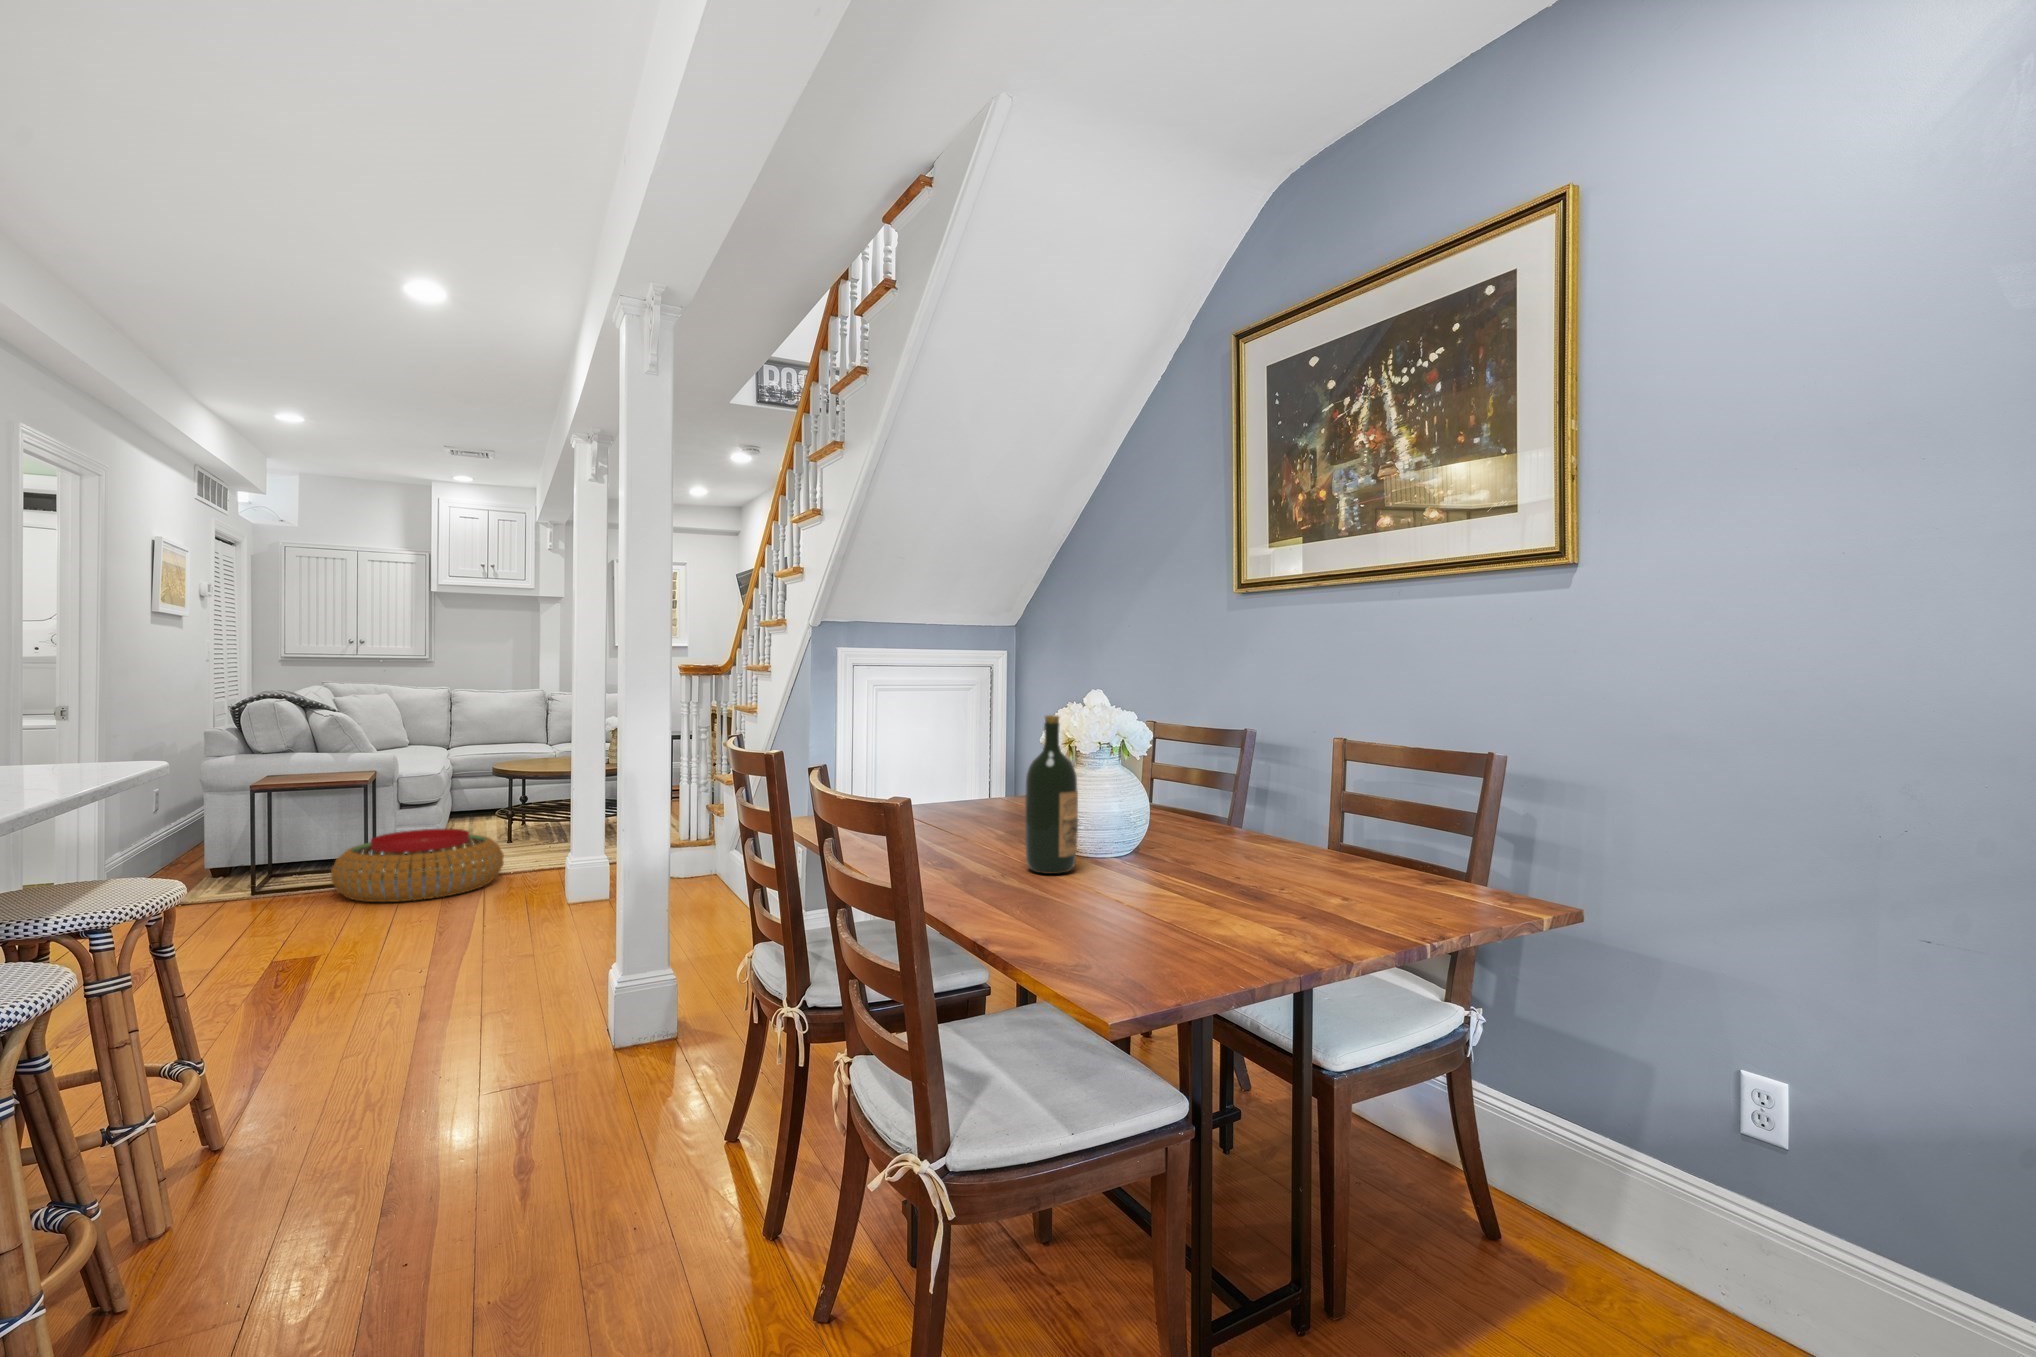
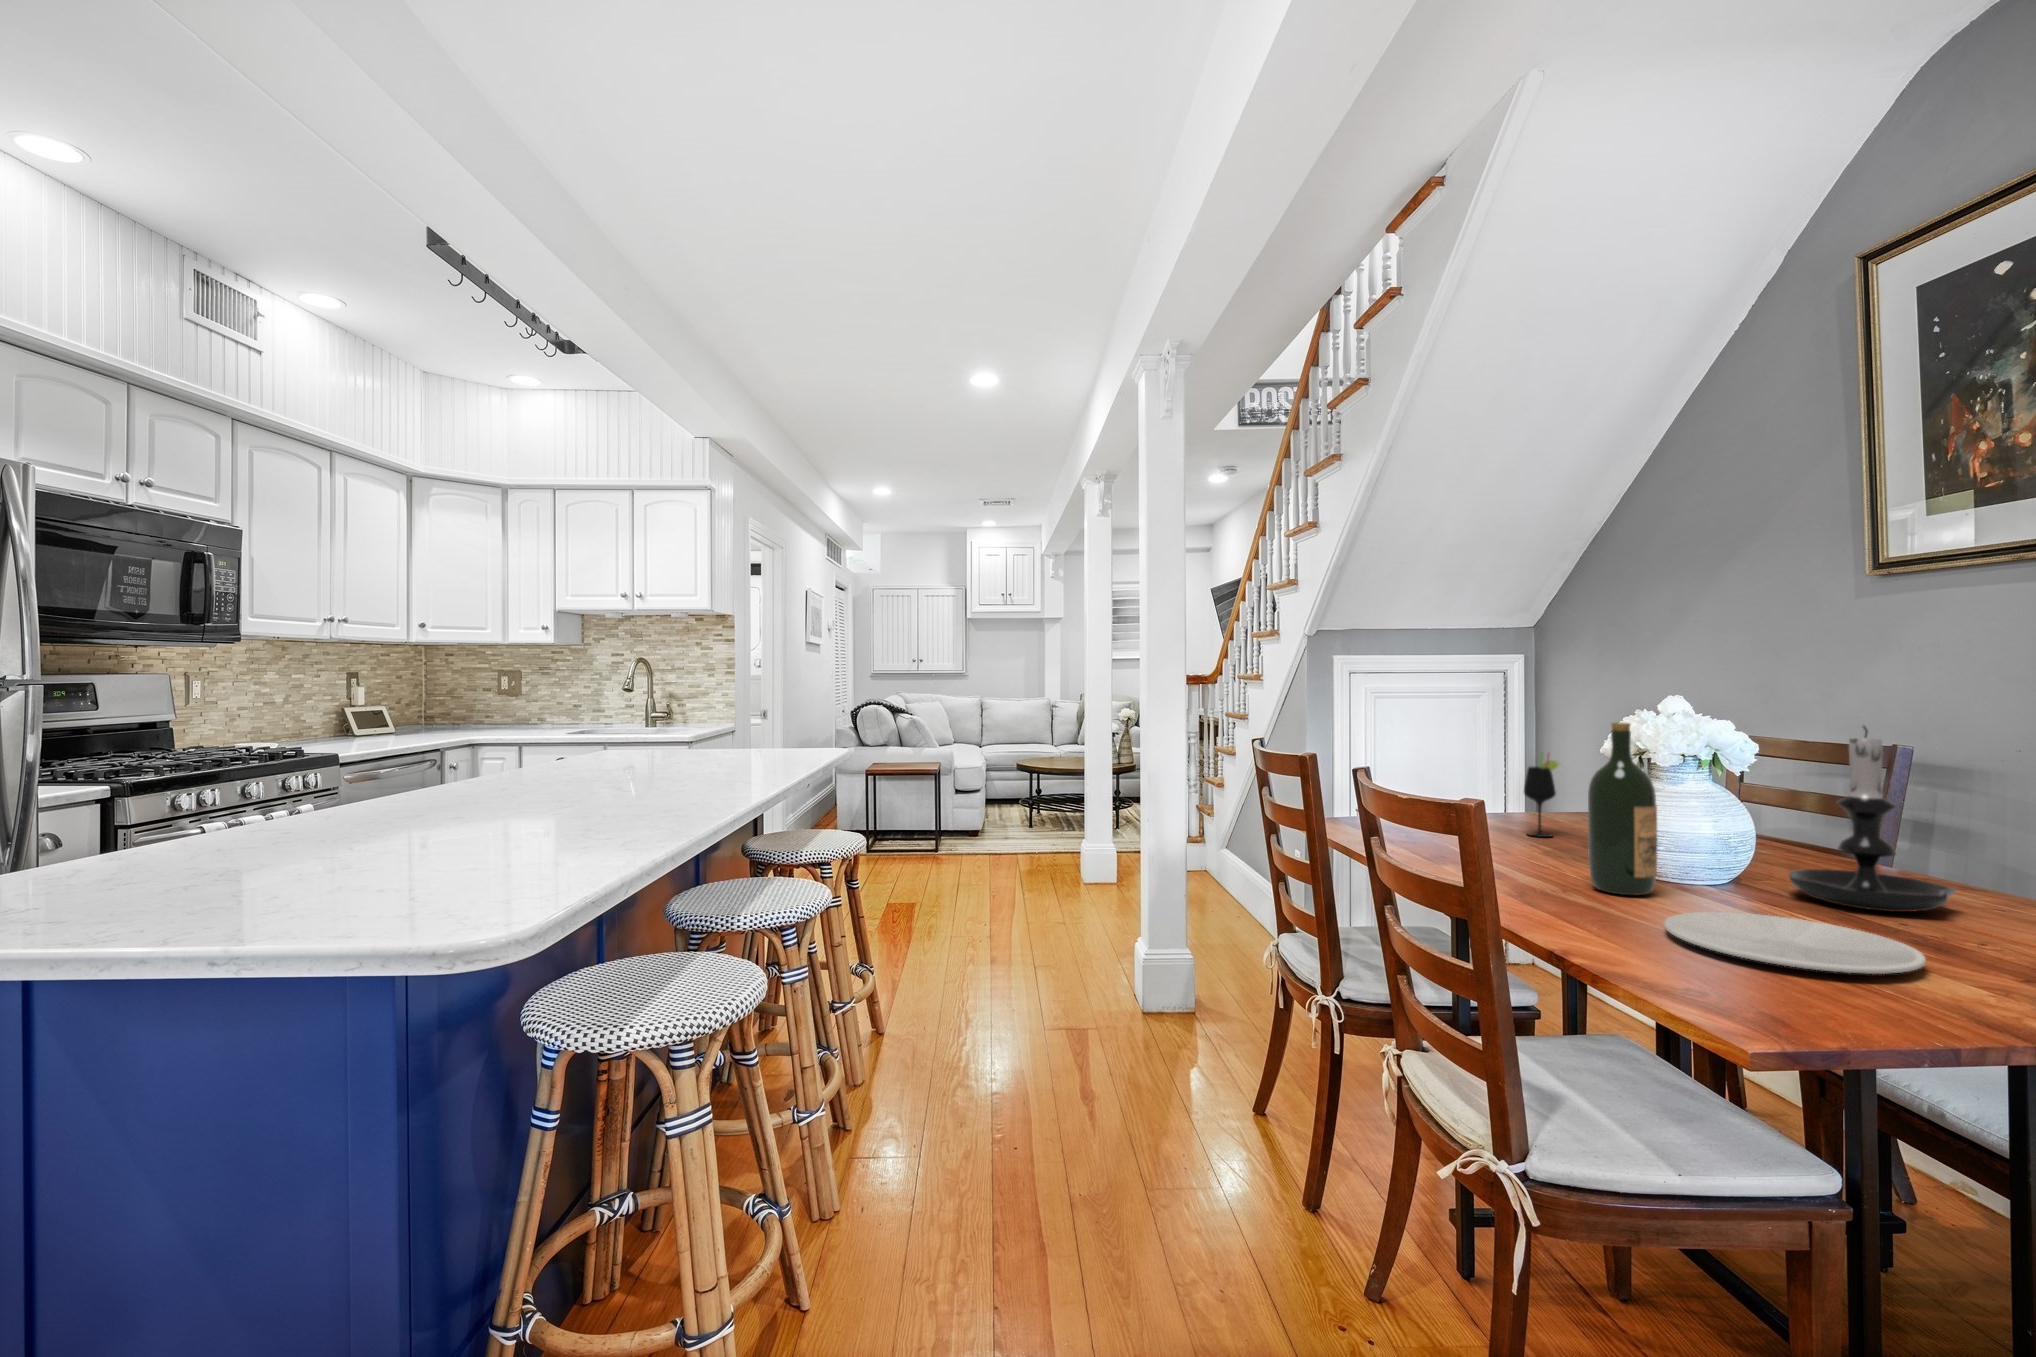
candle holder: none [1172,715,1276,867] -> present [1789,726,1956,912]
wine glass: none [987,742,1017,821] -> present [1524,754,1559,837]
pouf: present [331,829,504,902] -> none [915,813,1033,870]
plate: none [1073,882,1248,930] -> present [1664,912,1926,974]

